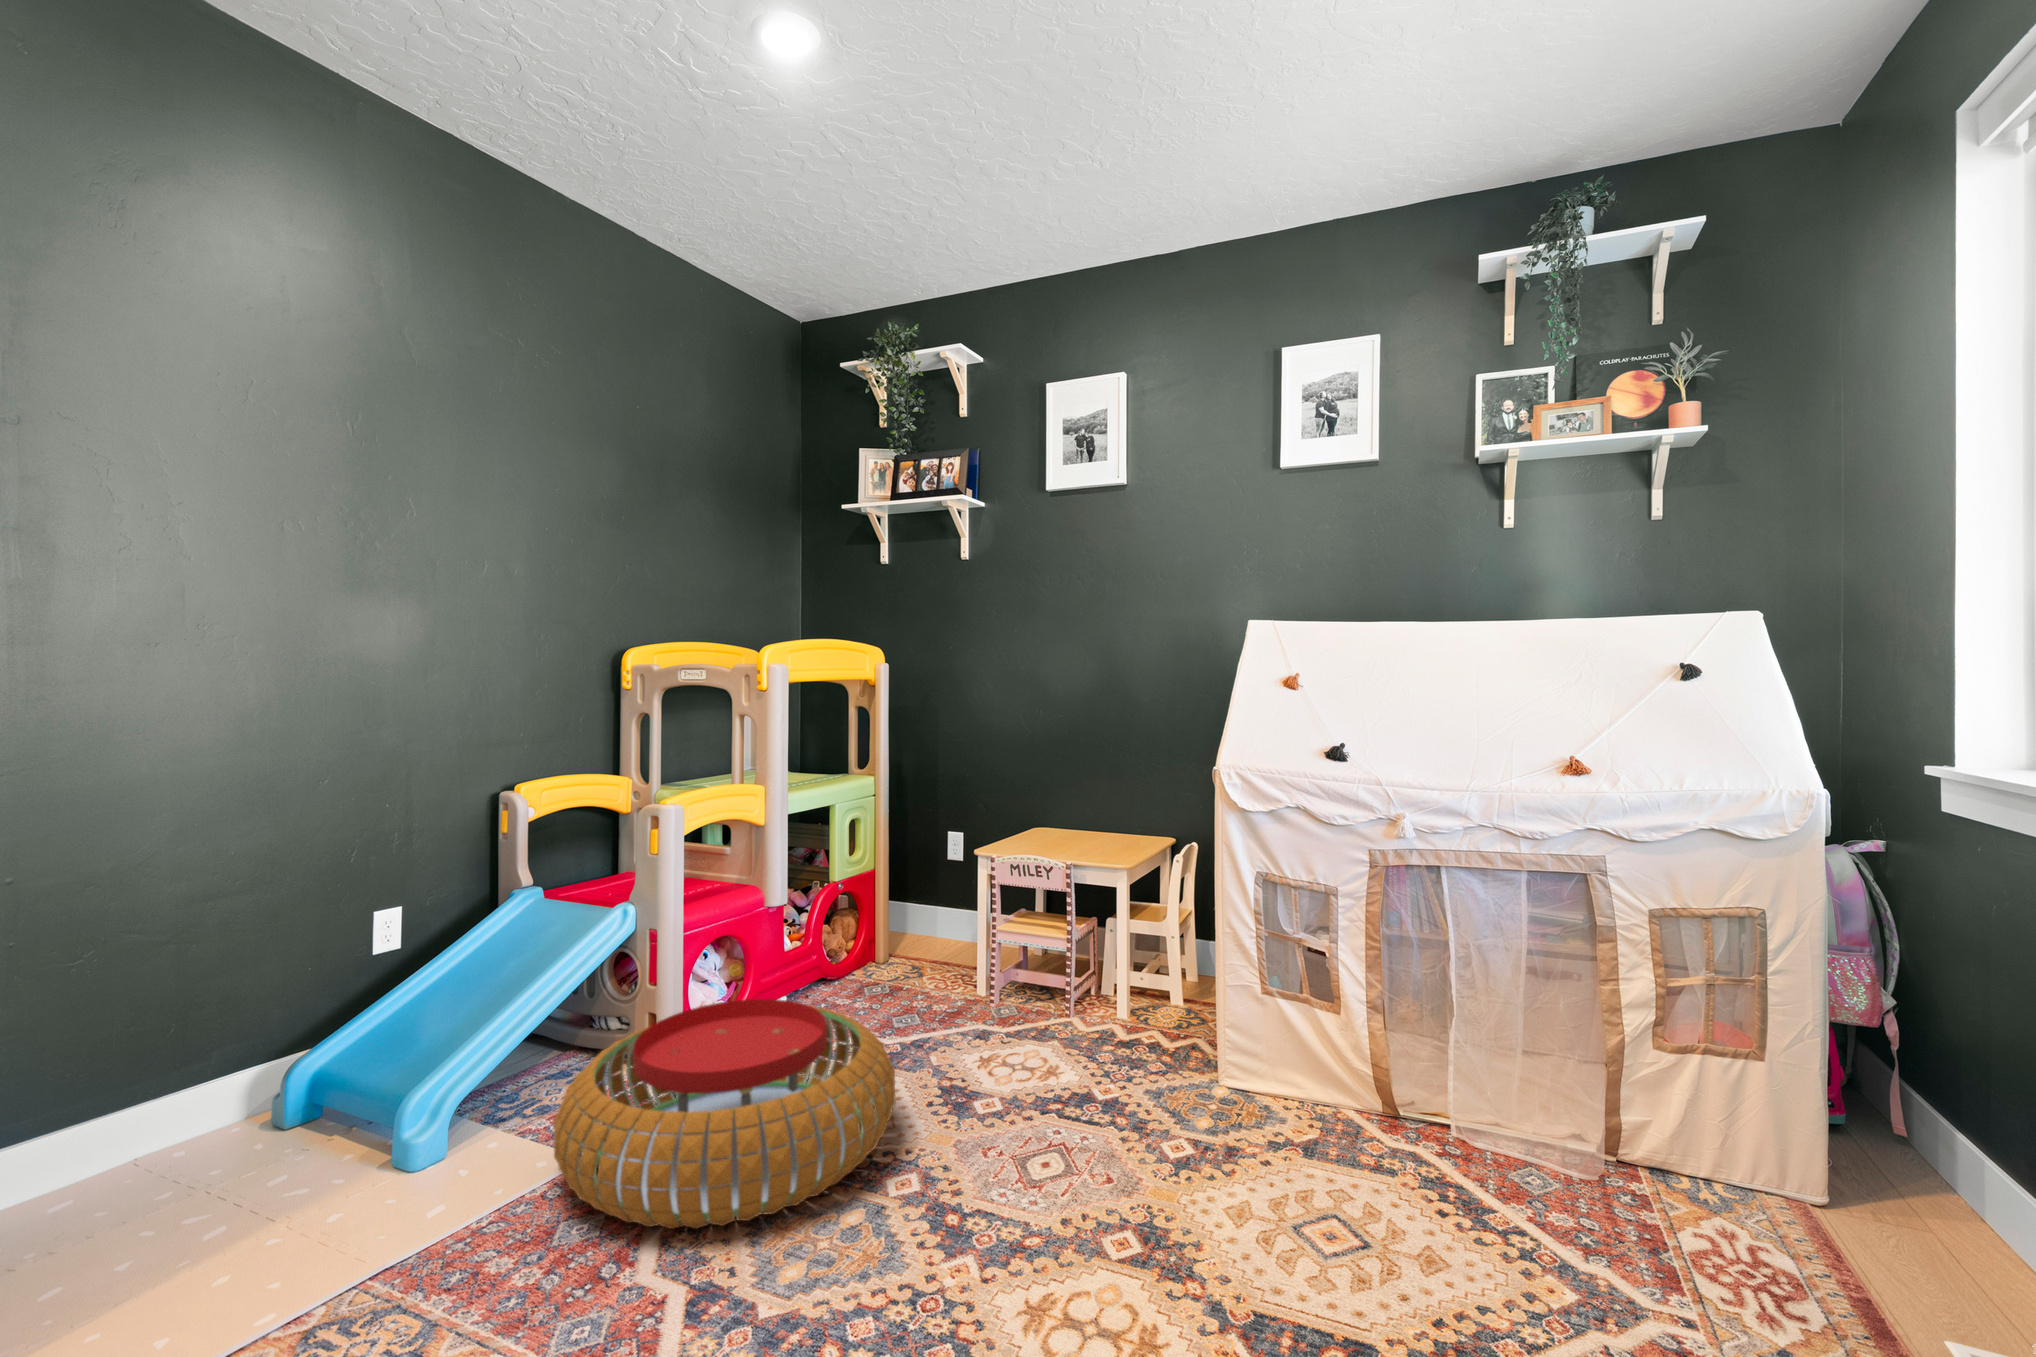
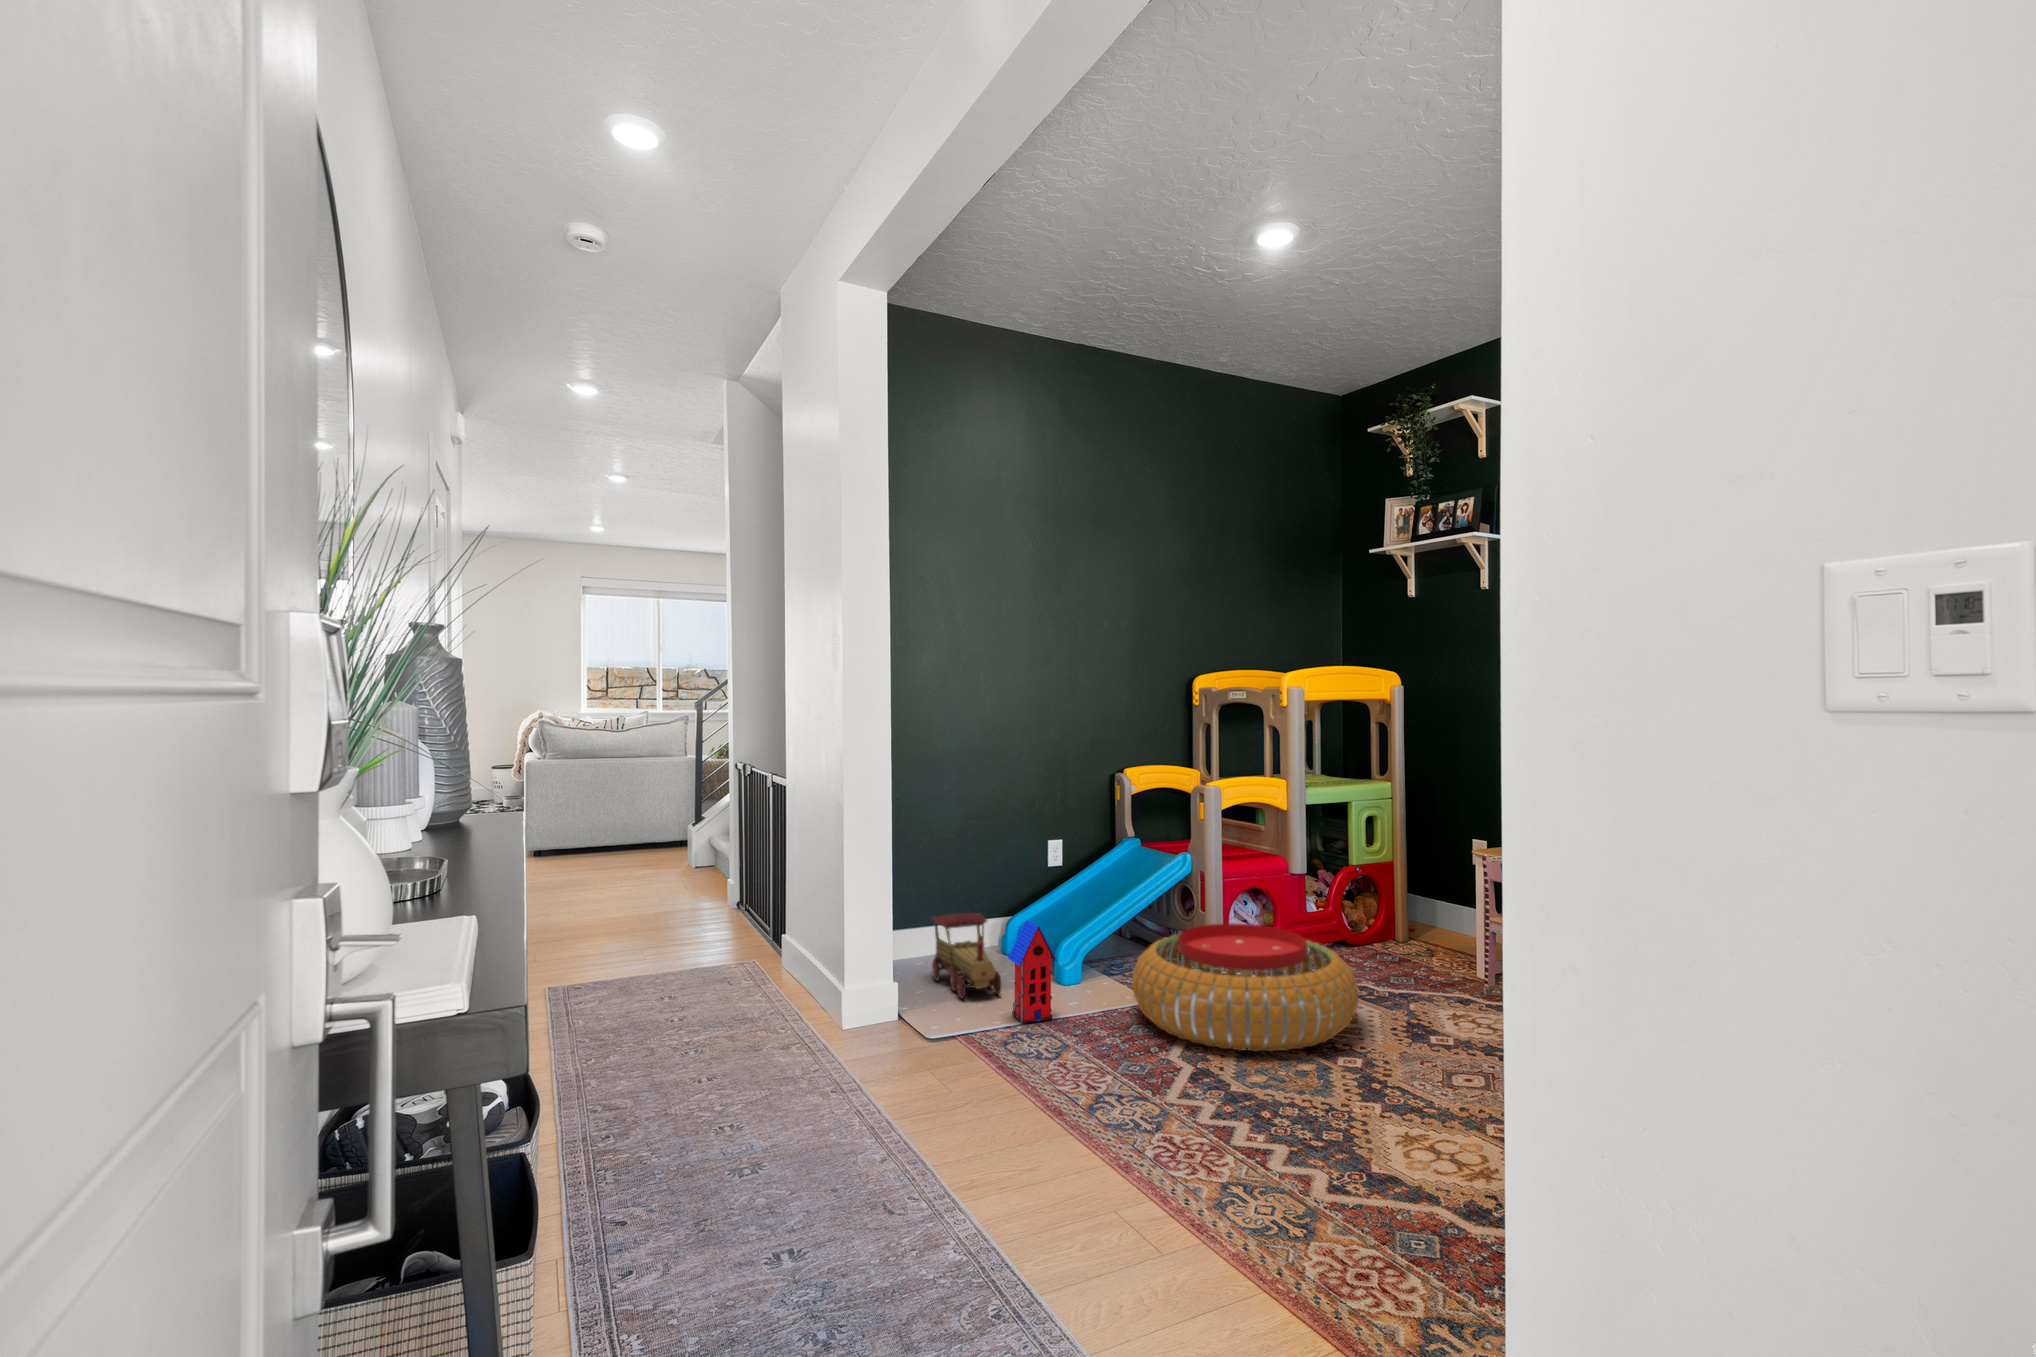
toy train: none [105,1071,282,1266] -> present [932,913,1001,998]
toy house: none [294,1089,408,1291] -> present [1008,920,1057,1023]

